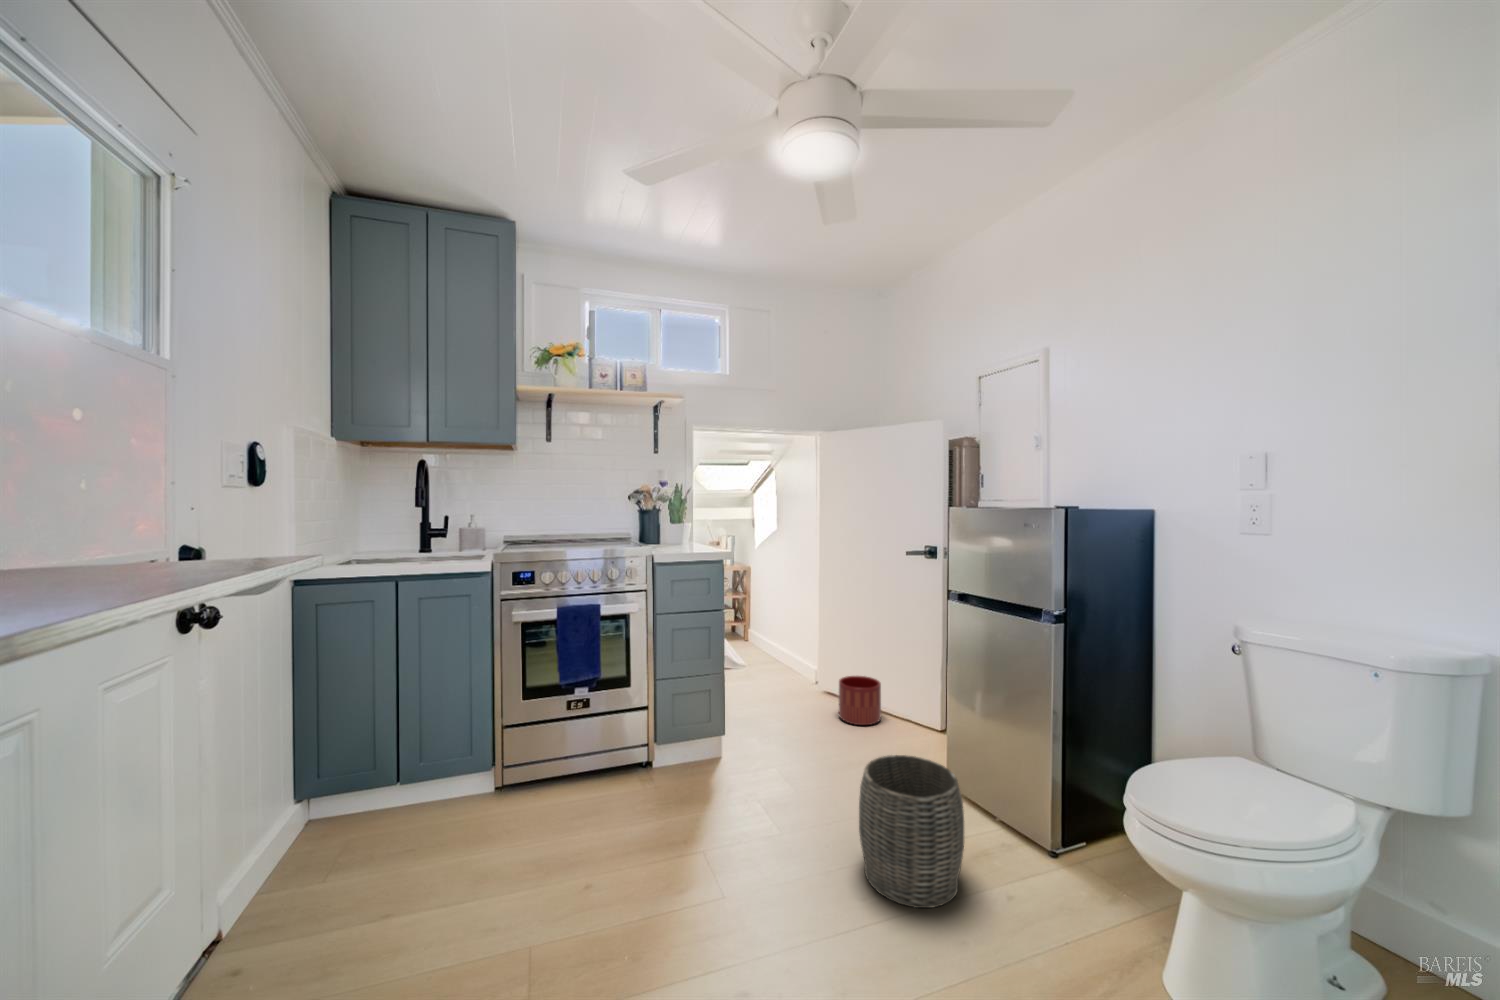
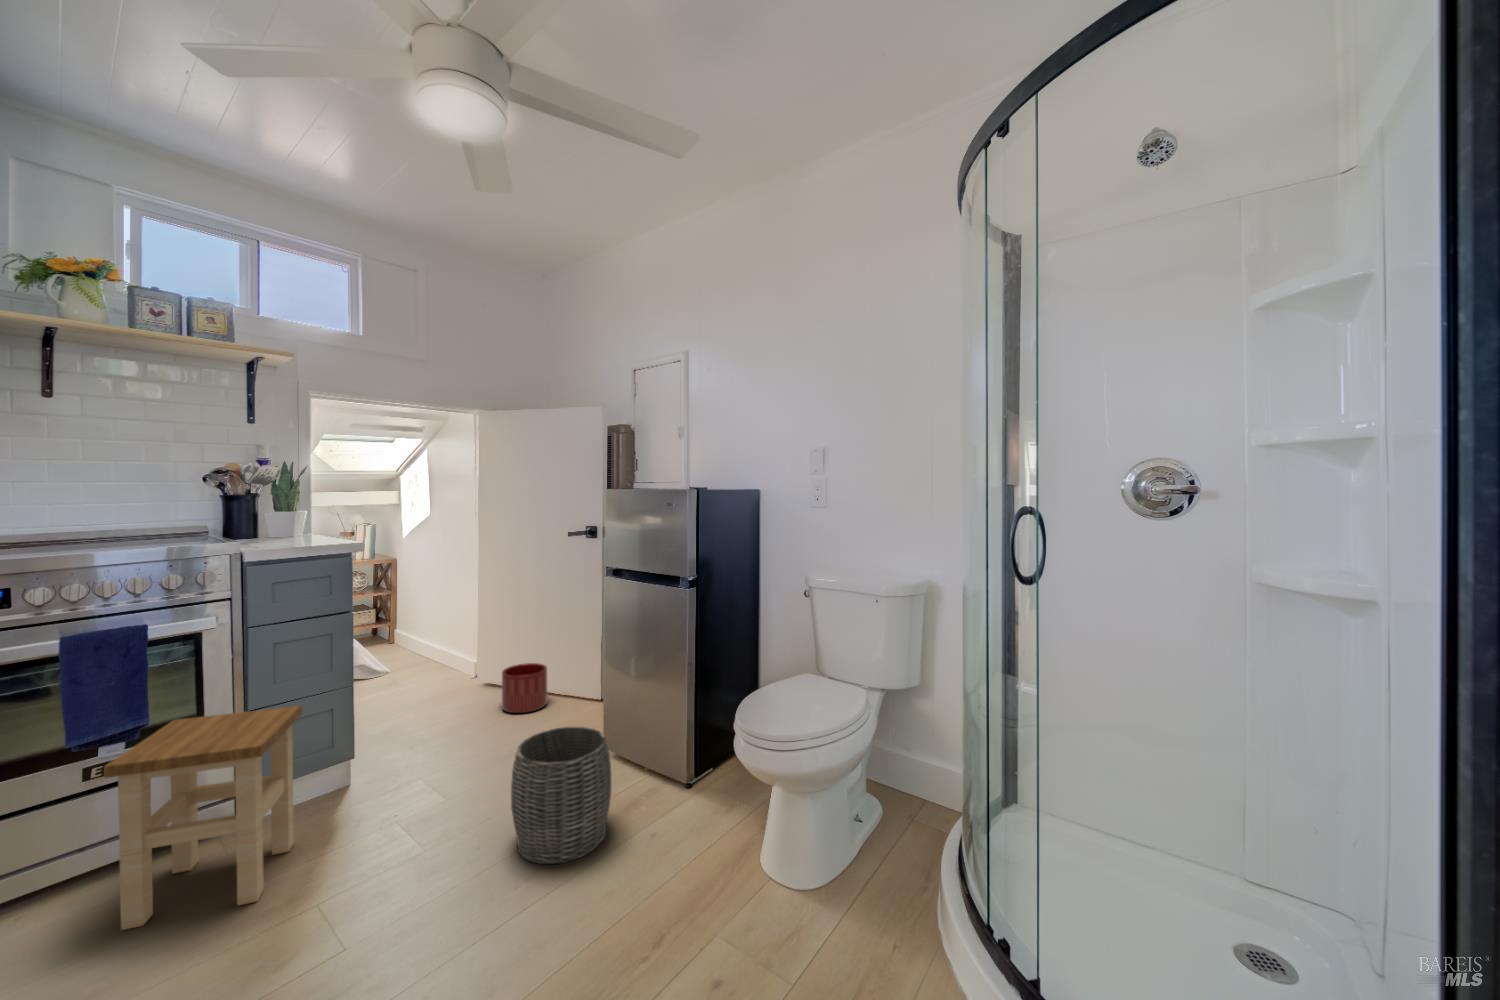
stool: none [571,684,689,850] -> present [104,705,302,930]

